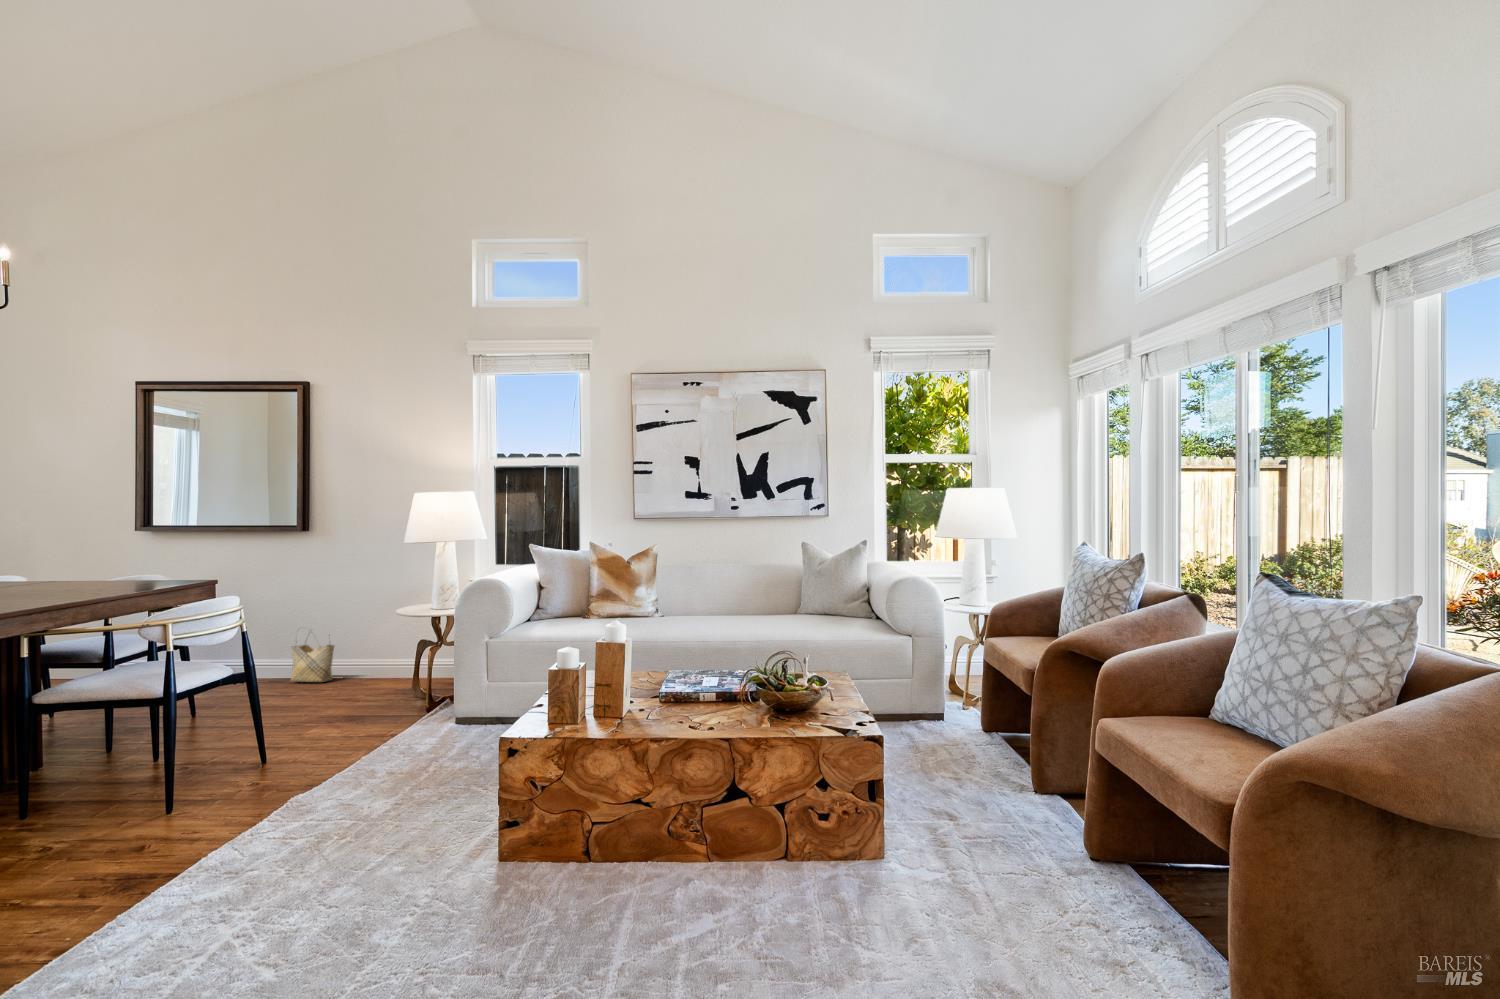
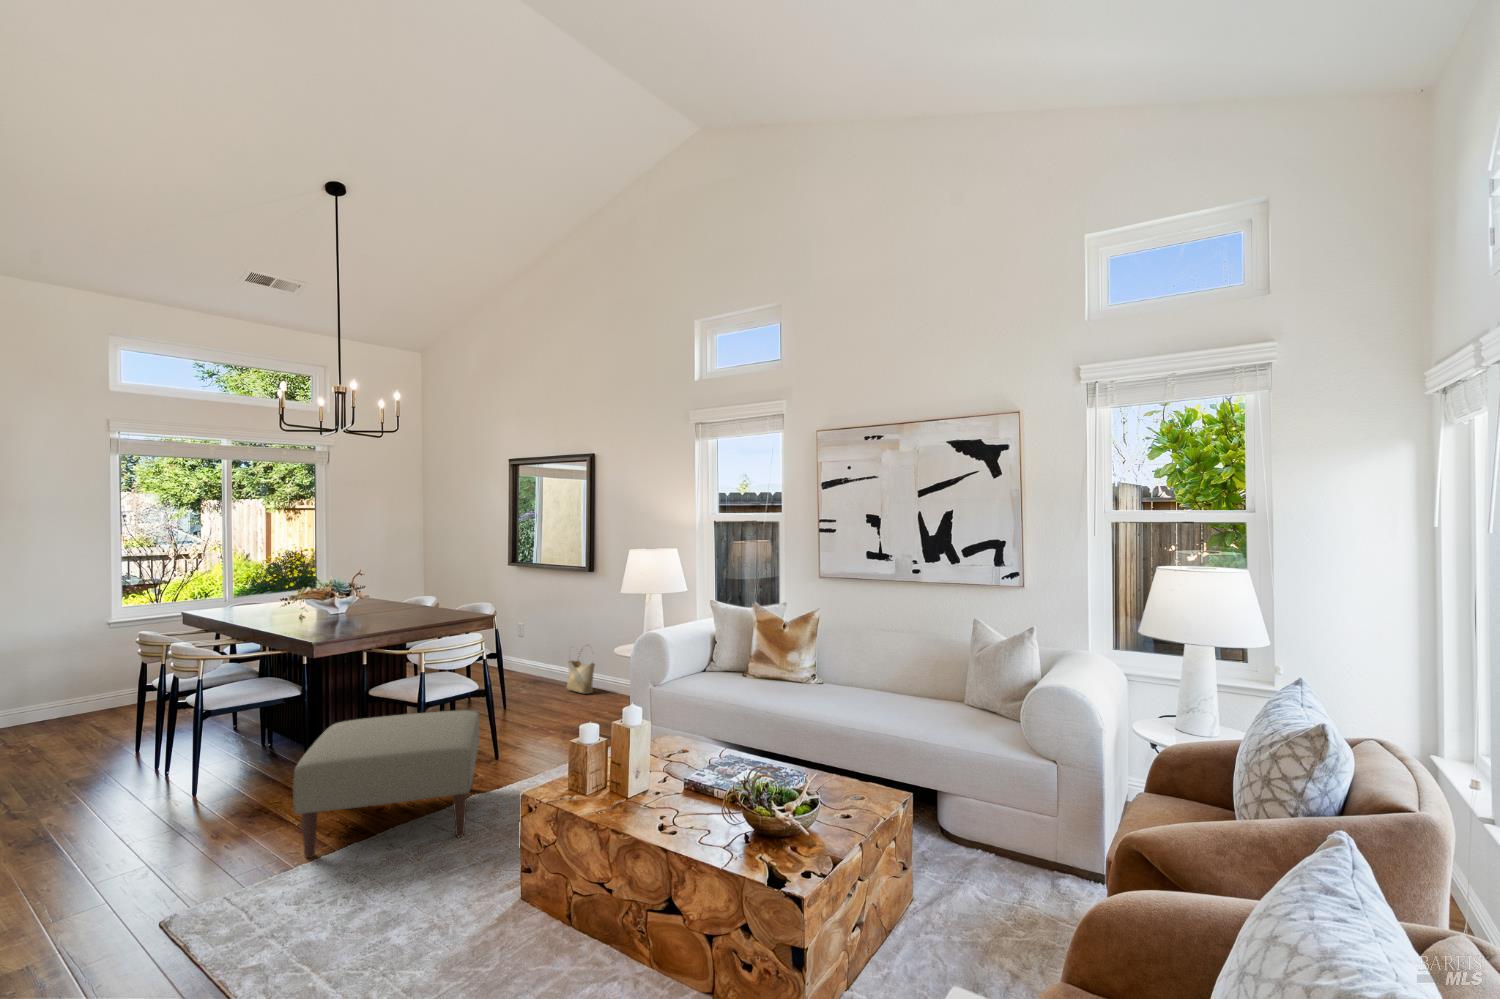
ottoman: none [55,690,353,919] -> present [293,710,479,858]

